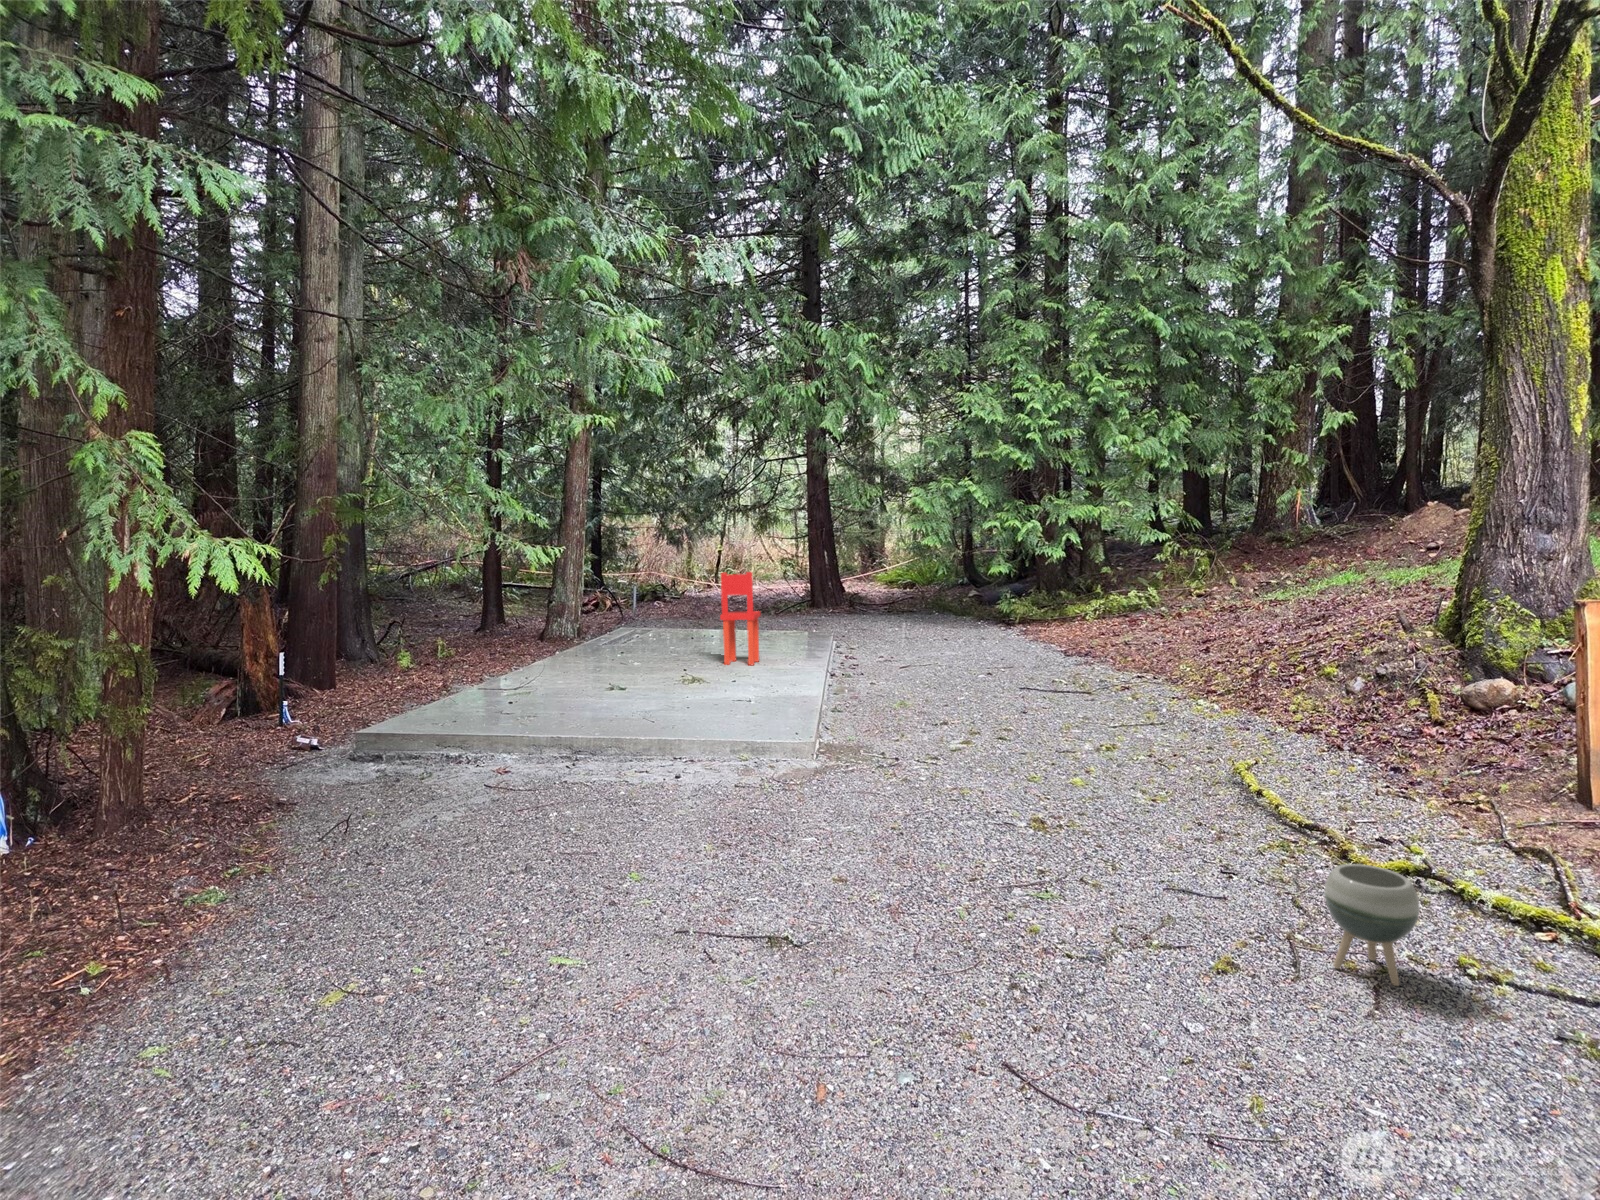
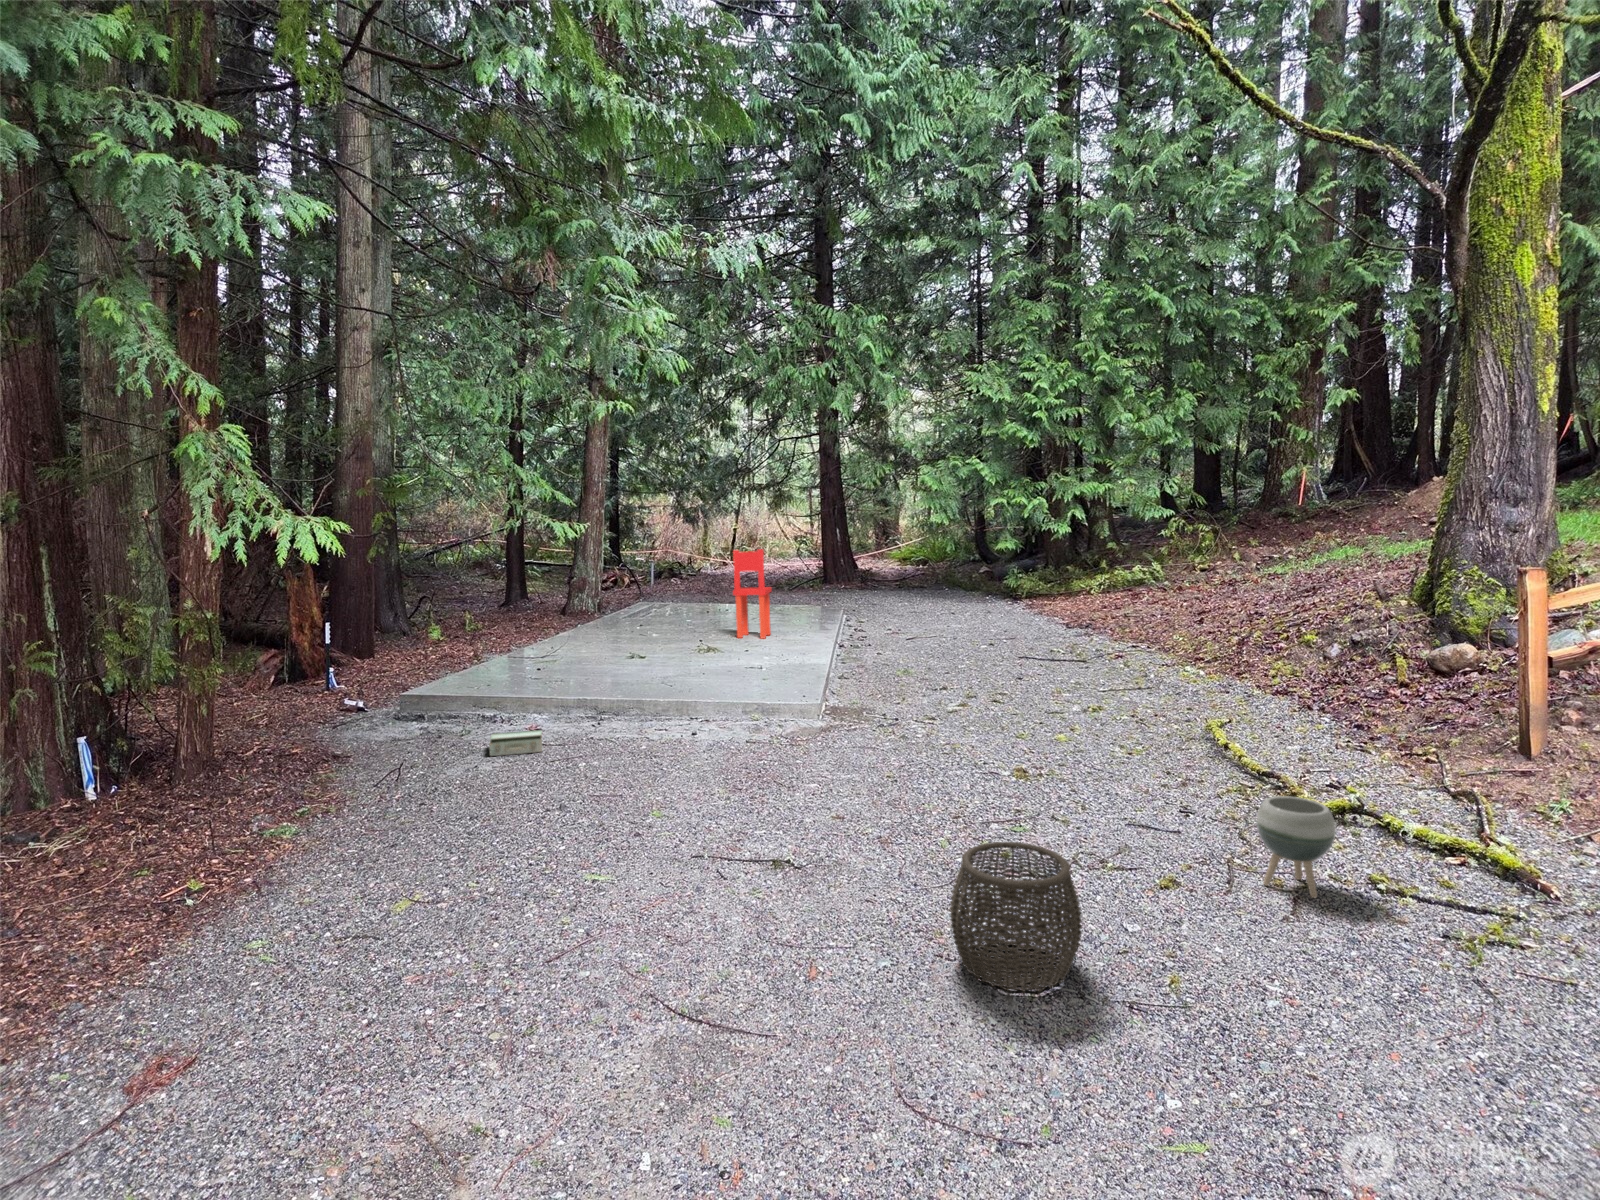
toolbox: none [452,771,512,801] -> present [489,730,542,756]
woven basket: none [984,929,1147,1125] -> present [950,842,1082,992]

